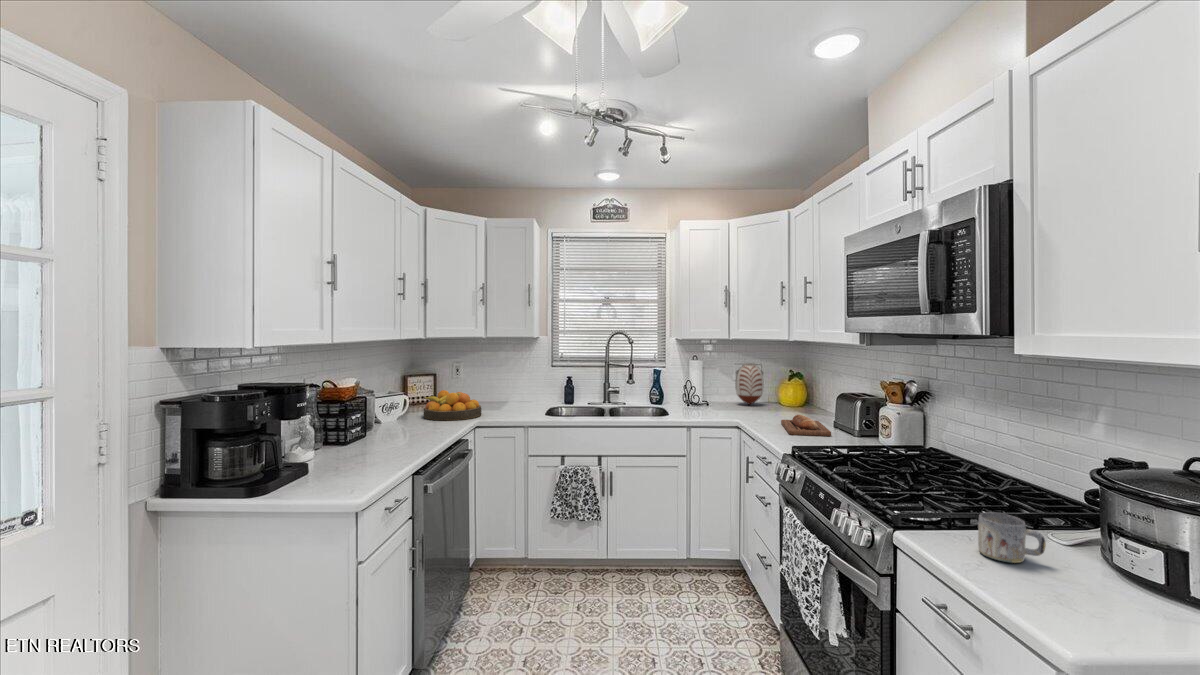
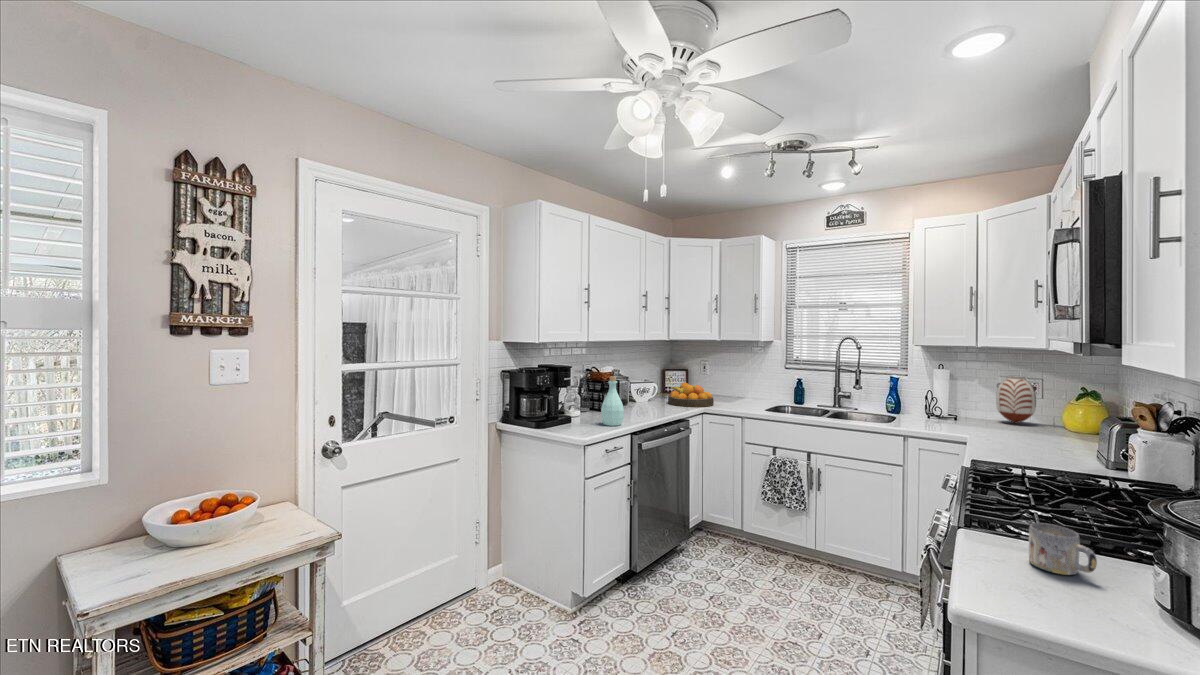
bottle: none [360,391,397,464] -> present [601,376,624,426]
bread loaf: present [781,415,831,436] -> none [1010,435,1076,462]

